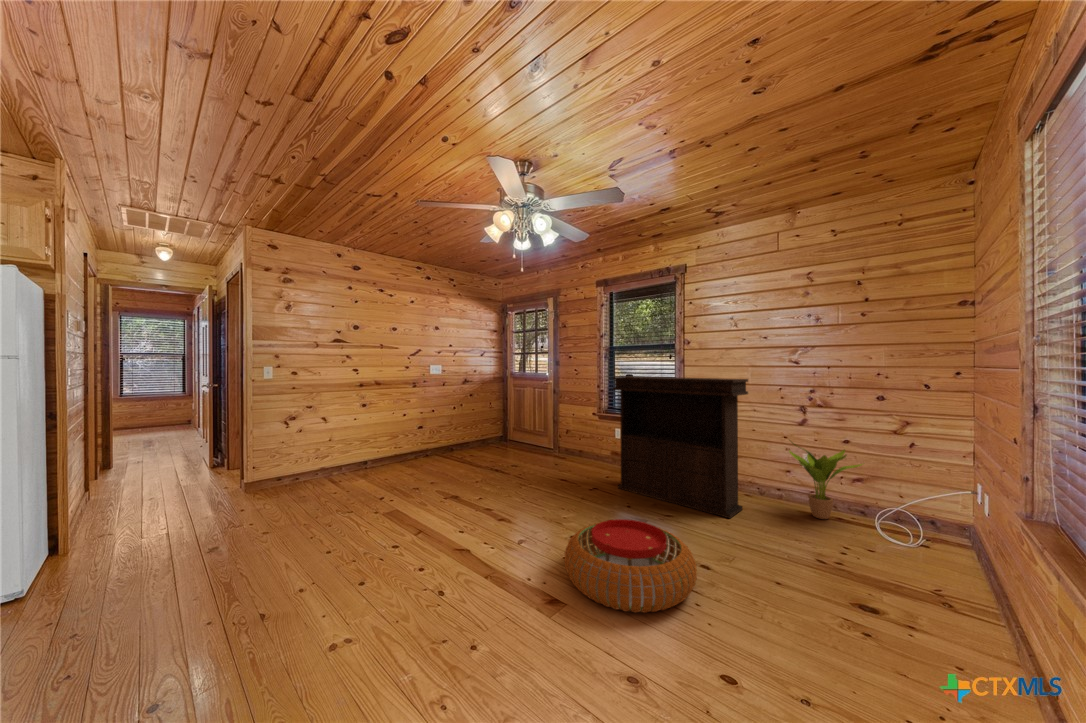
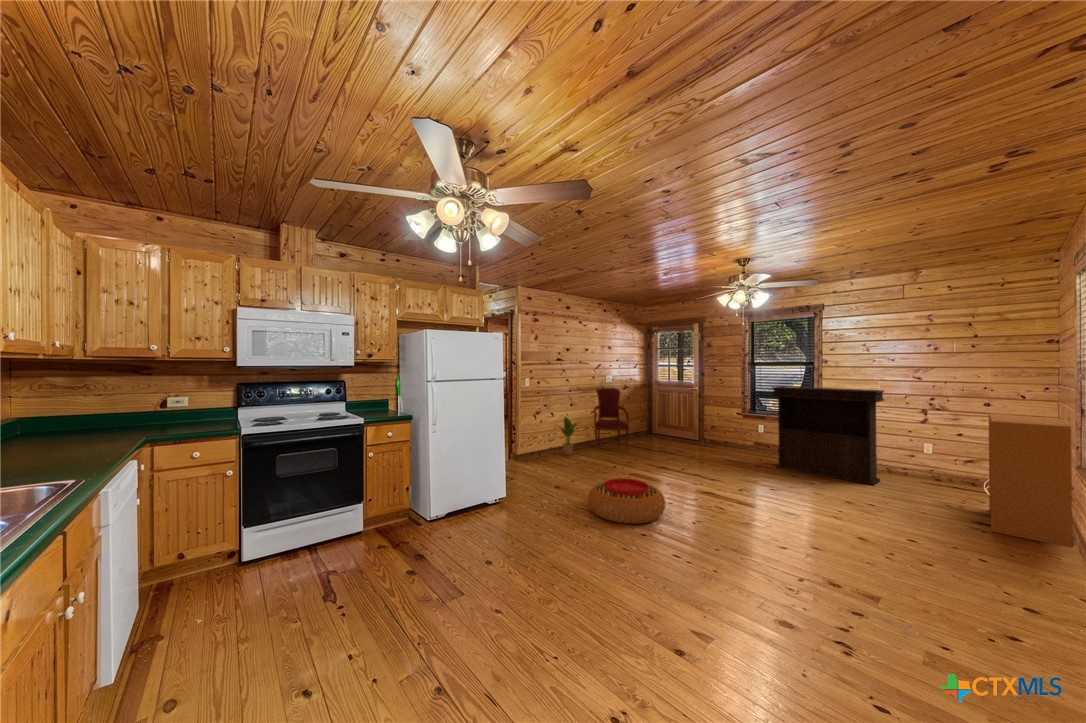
armchair: none [399,382,451,467] -> present [593,388,629,451]
bookshelf: none [876,413,1023,678] -> present [989,414,1074,548]
potted plant: present [789,443,863,519] -> present [559,416,578,455]
pouf: present [565,519,697,613] -> present [588,478,665,524]

